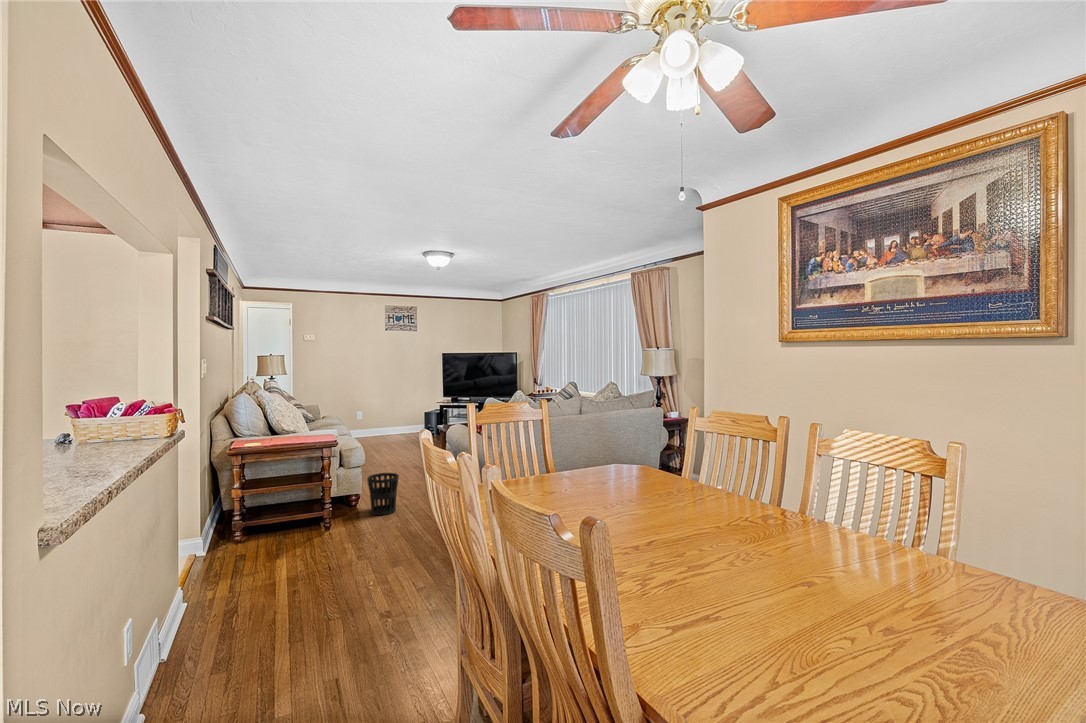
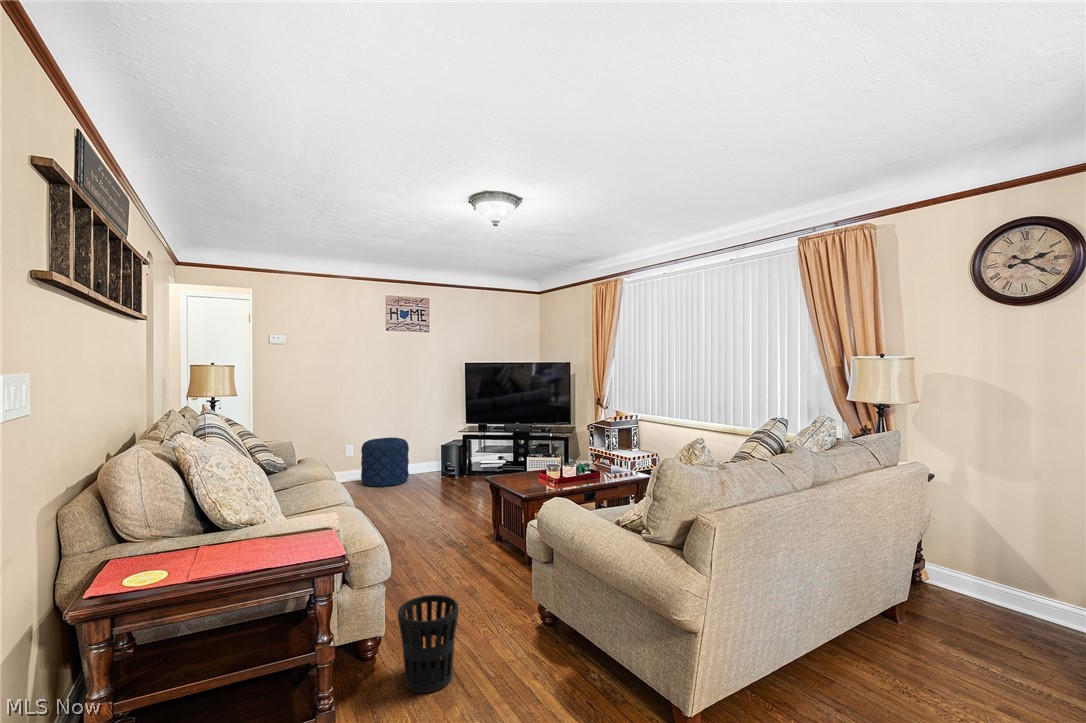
pouf: none [368,406,402,439] -> present [361,438,409,487]

